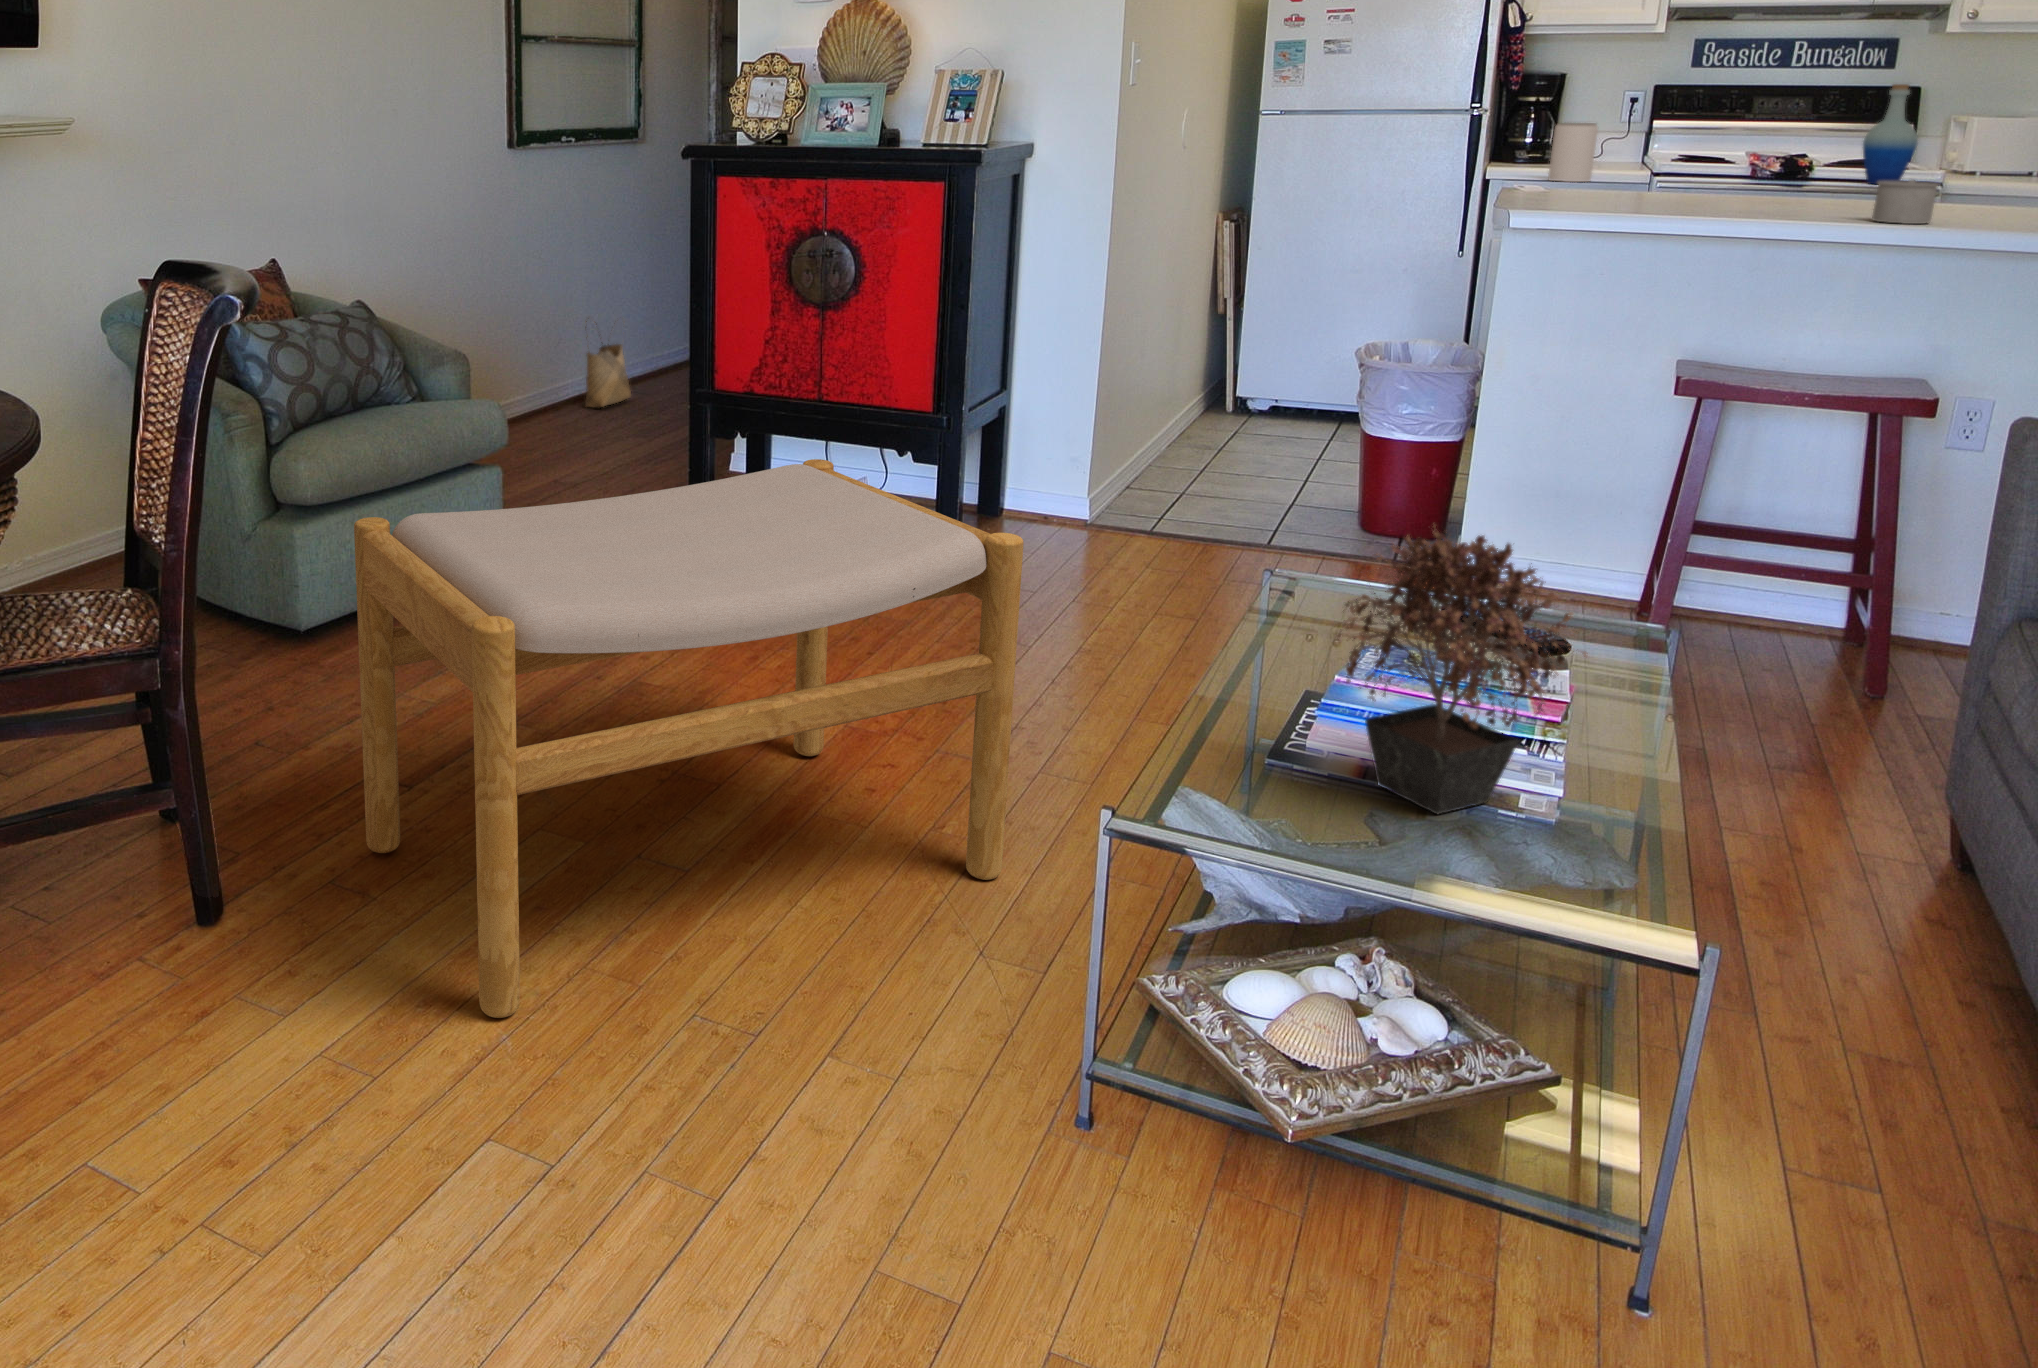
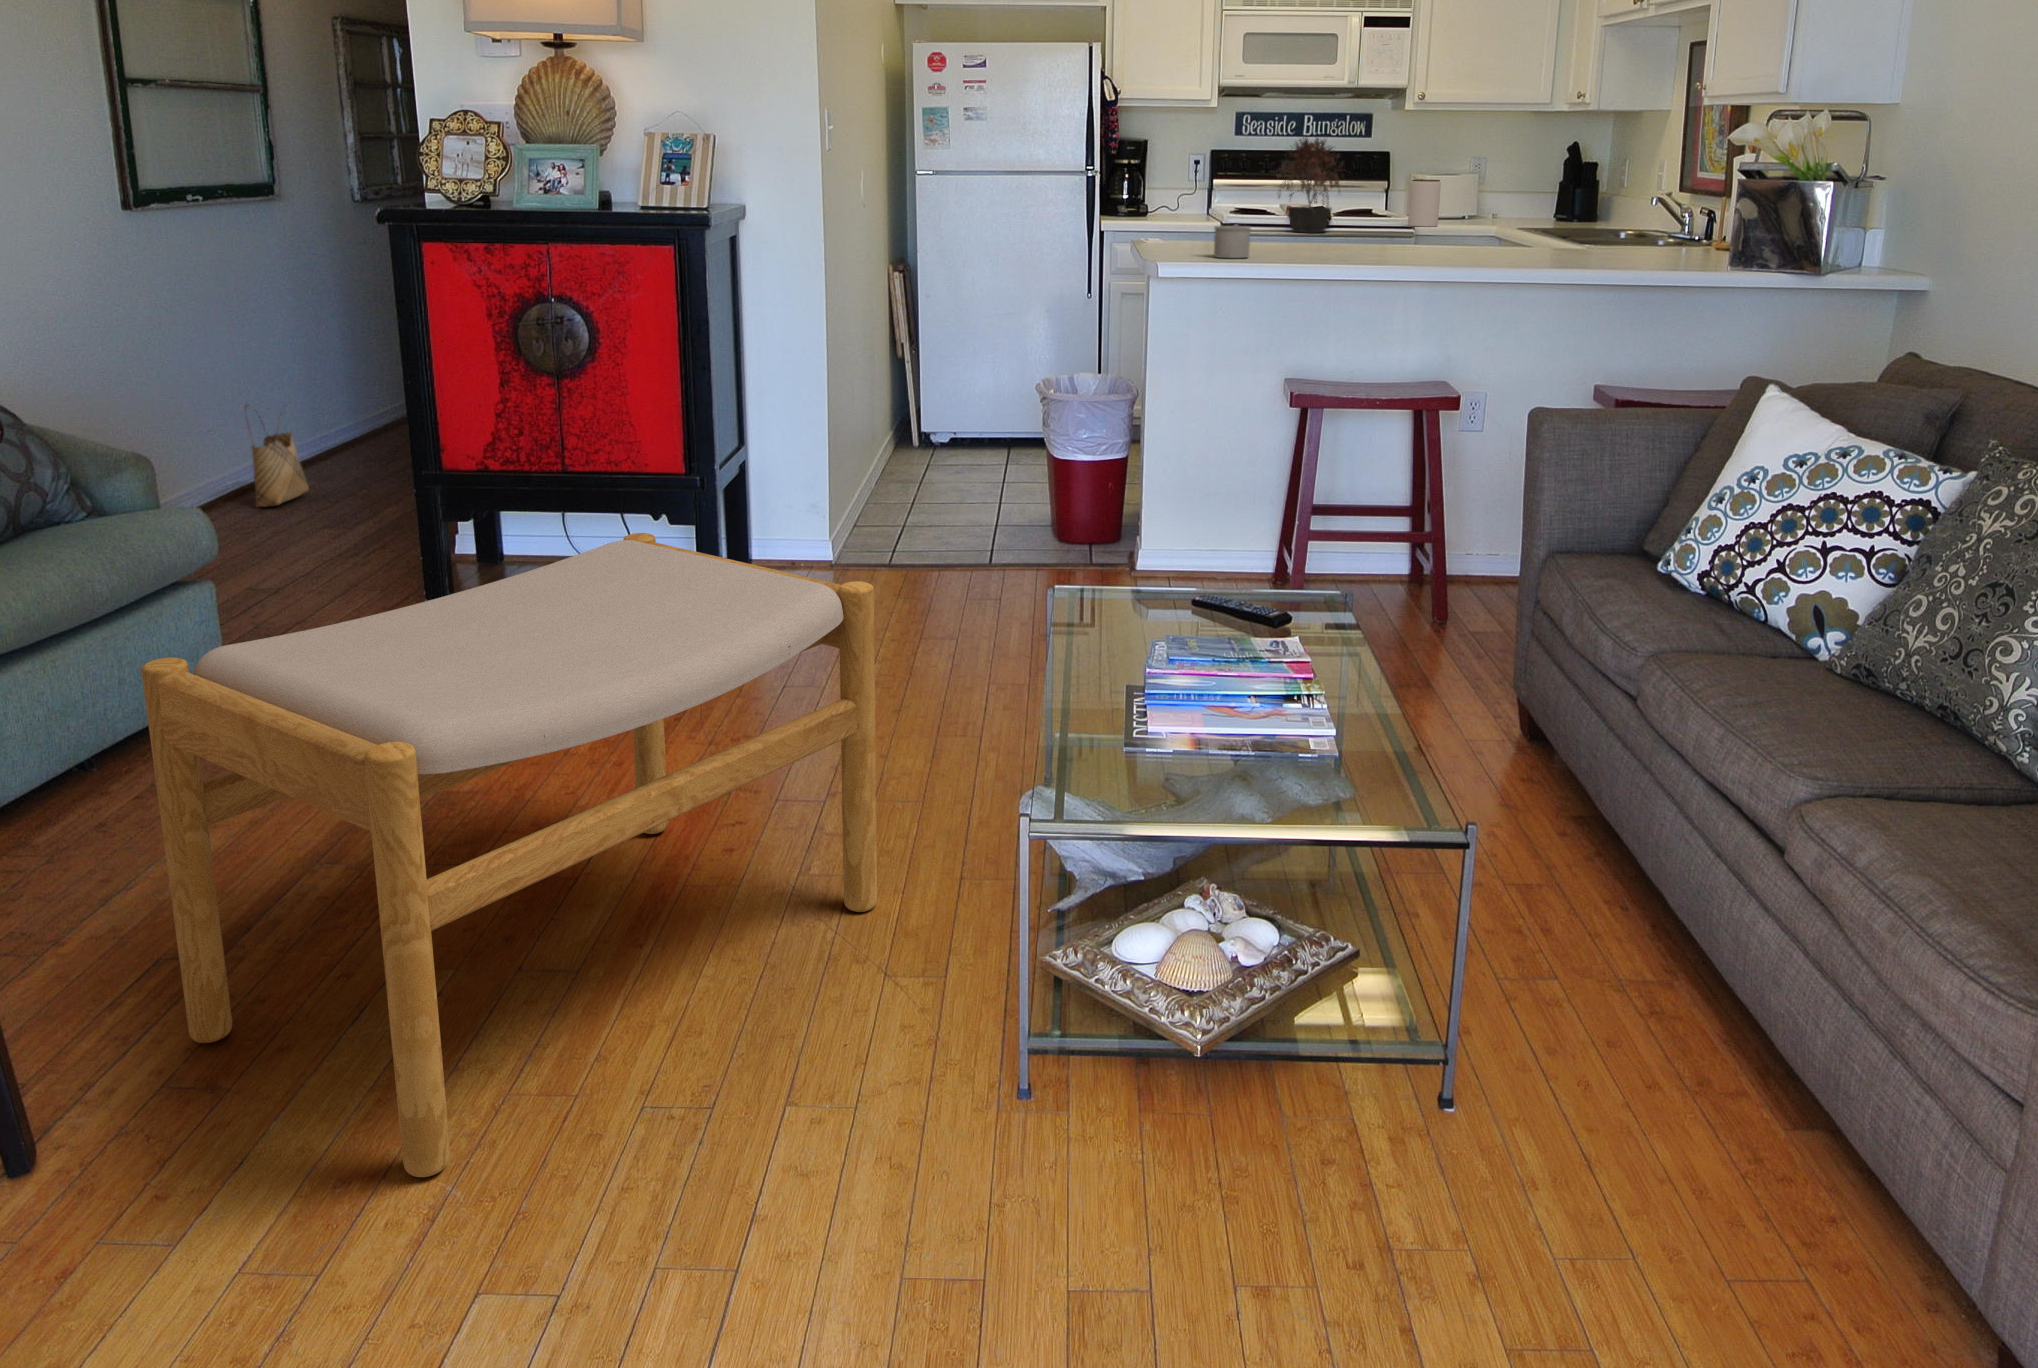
bottle: present [1863,84,1918,184] -> none [1359,149,1393,227]
jar: present [1548,123,1598,182] -> present [1408,179,1441,227]
mug: present [1872,180,1939,224] -> present [1214,224,1251,259]
potted plant: present [1337,530,1588,814] -> present [1277,136,1344,233]

